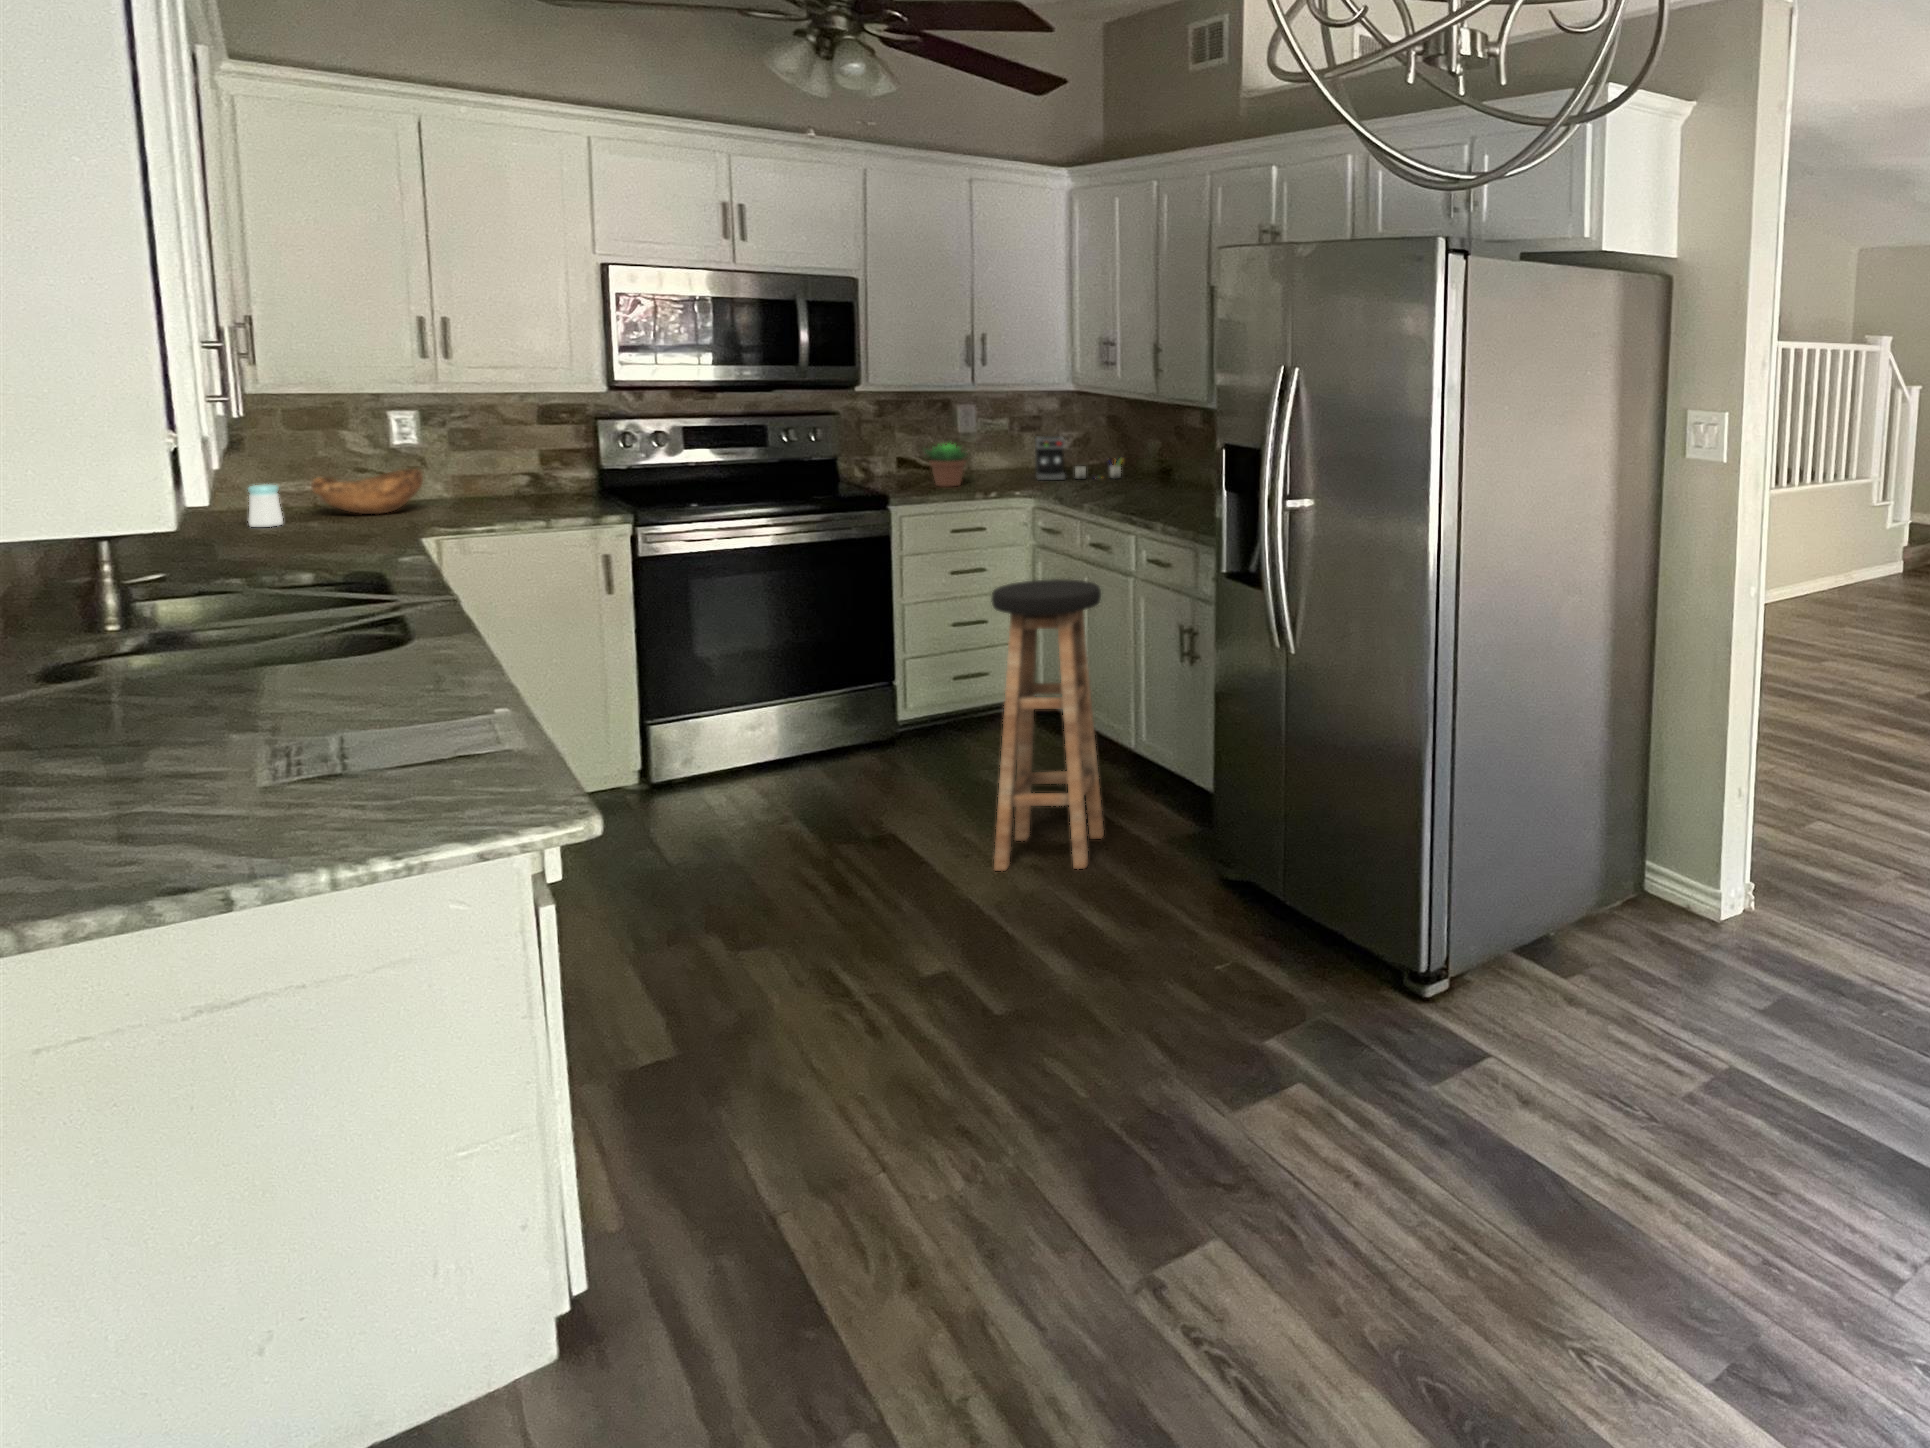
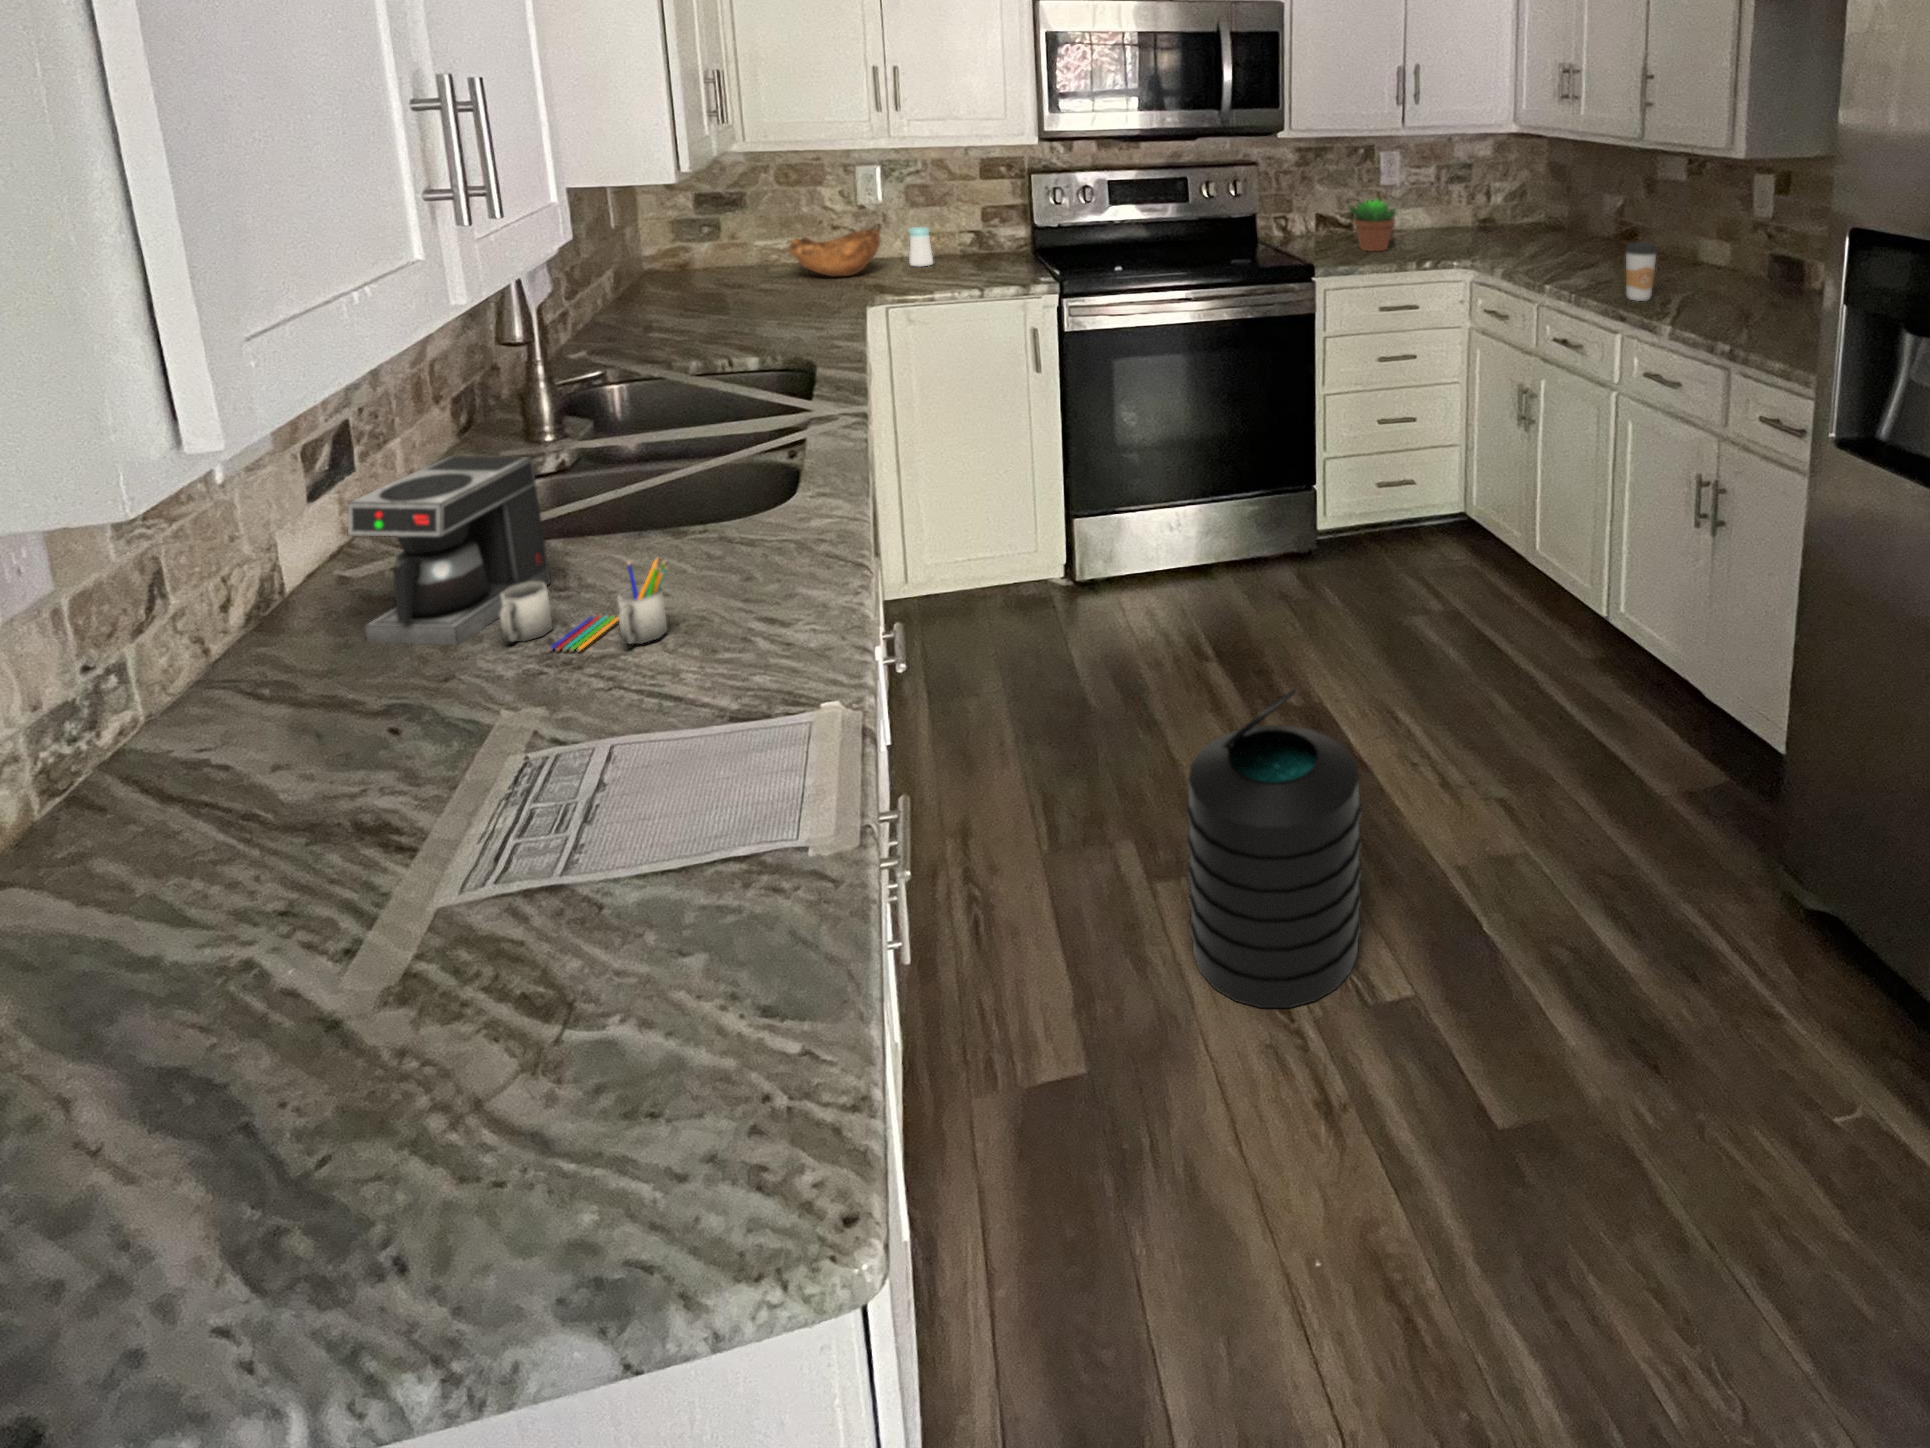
coffee maker: present [1035,436,1123,480] -> present [348,456,668,651]
coffee cup: none [1140,466,1164,509] -> present [1626,242,1657,301]
salt shaker: present [248,484,283,527] -> present [909,227,933,267]
bar stool: present [992,579,1104,871] -> none [1457,421,1618,847]
trash can: none [764,752,907,977] -> present [1186,689,1362,1008]

